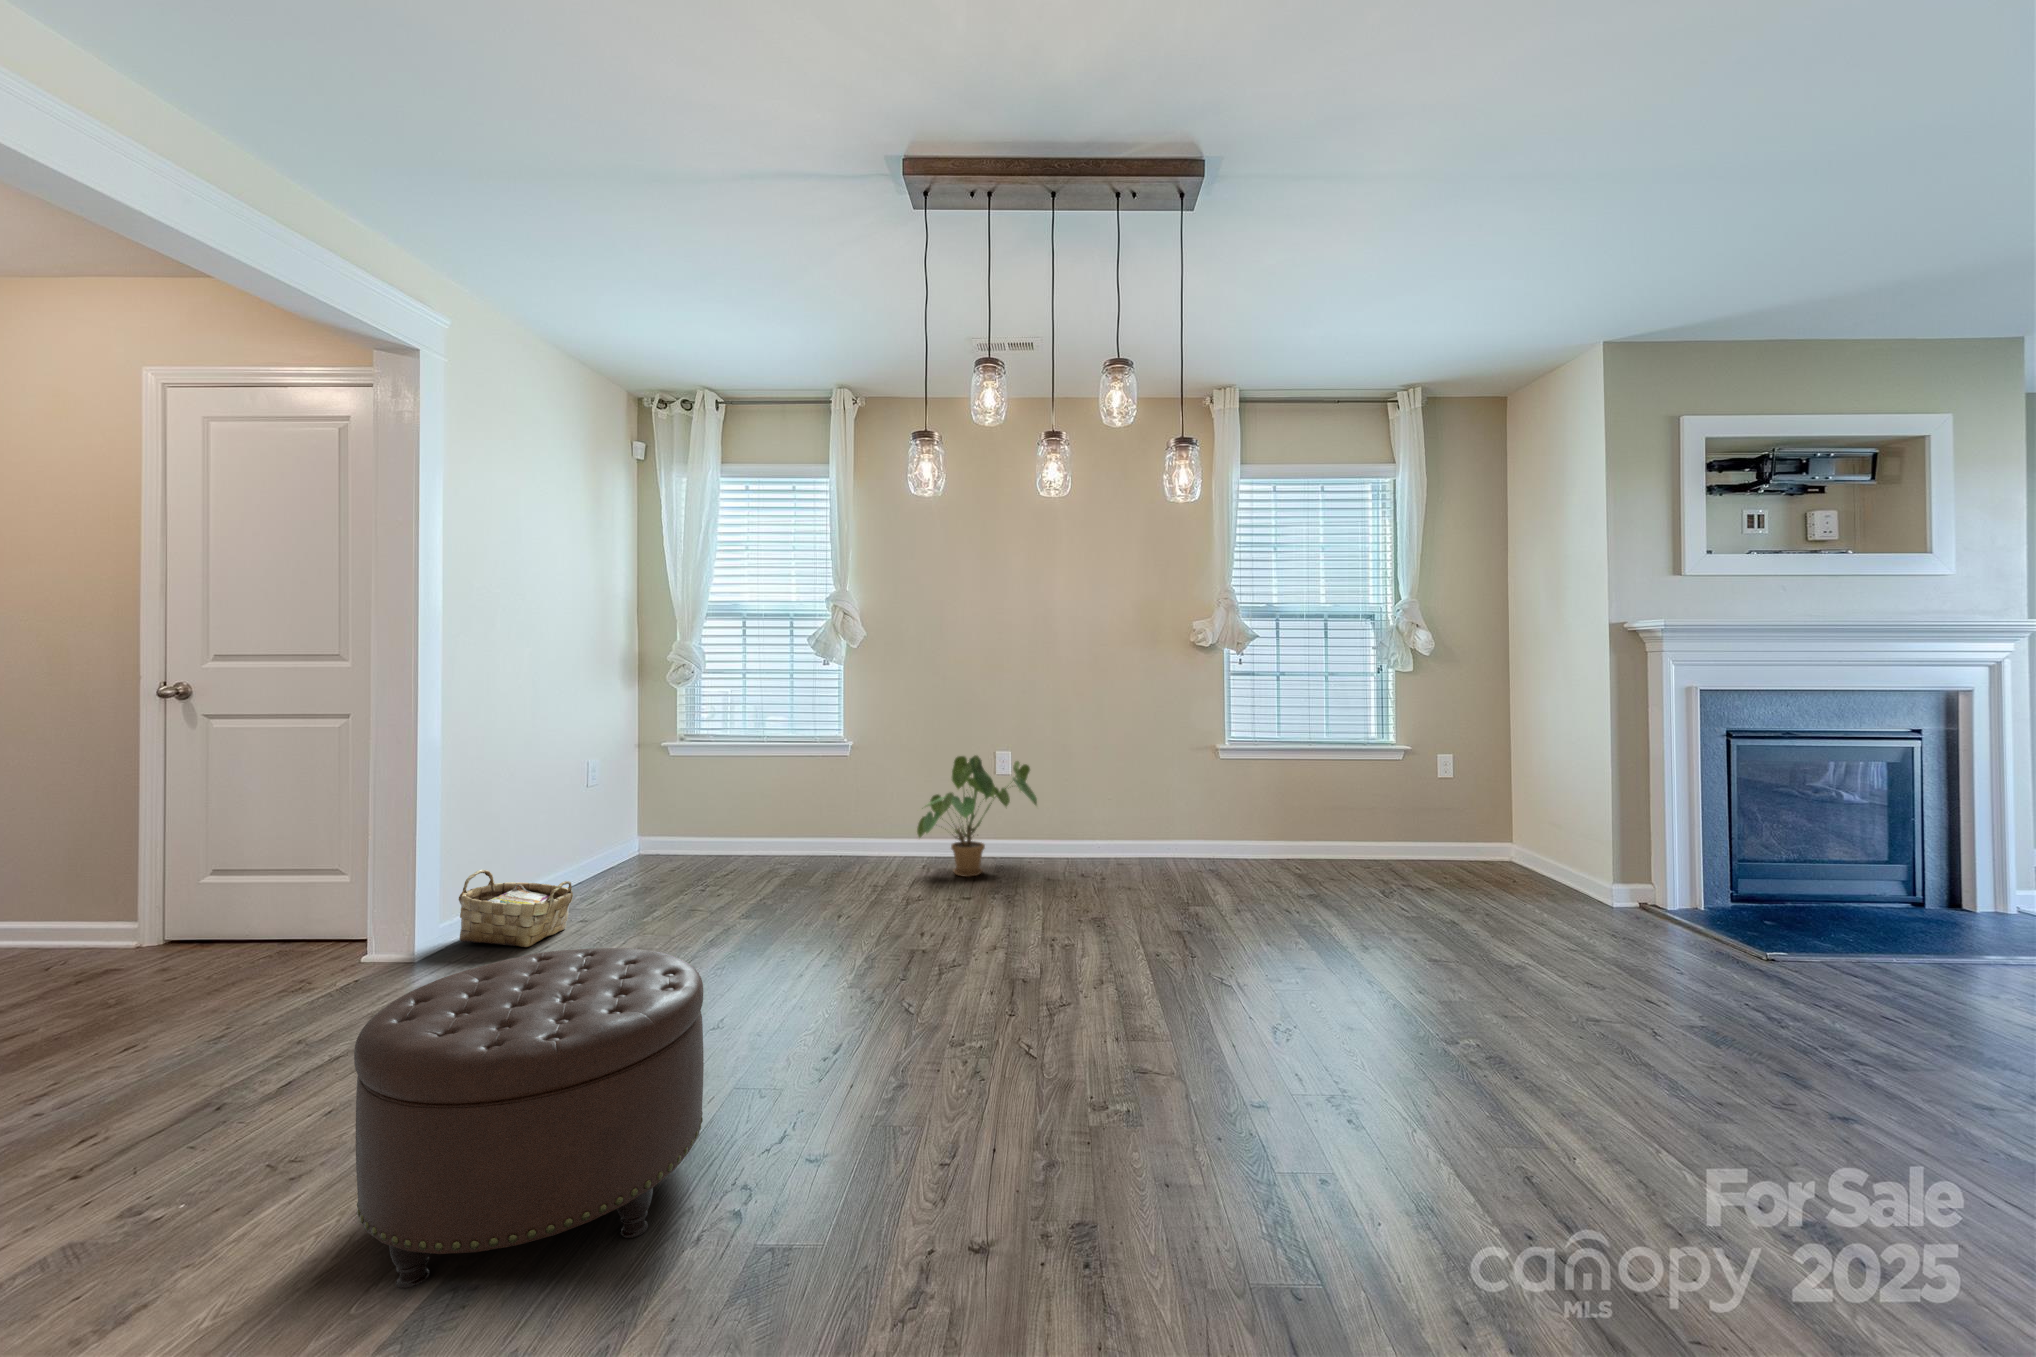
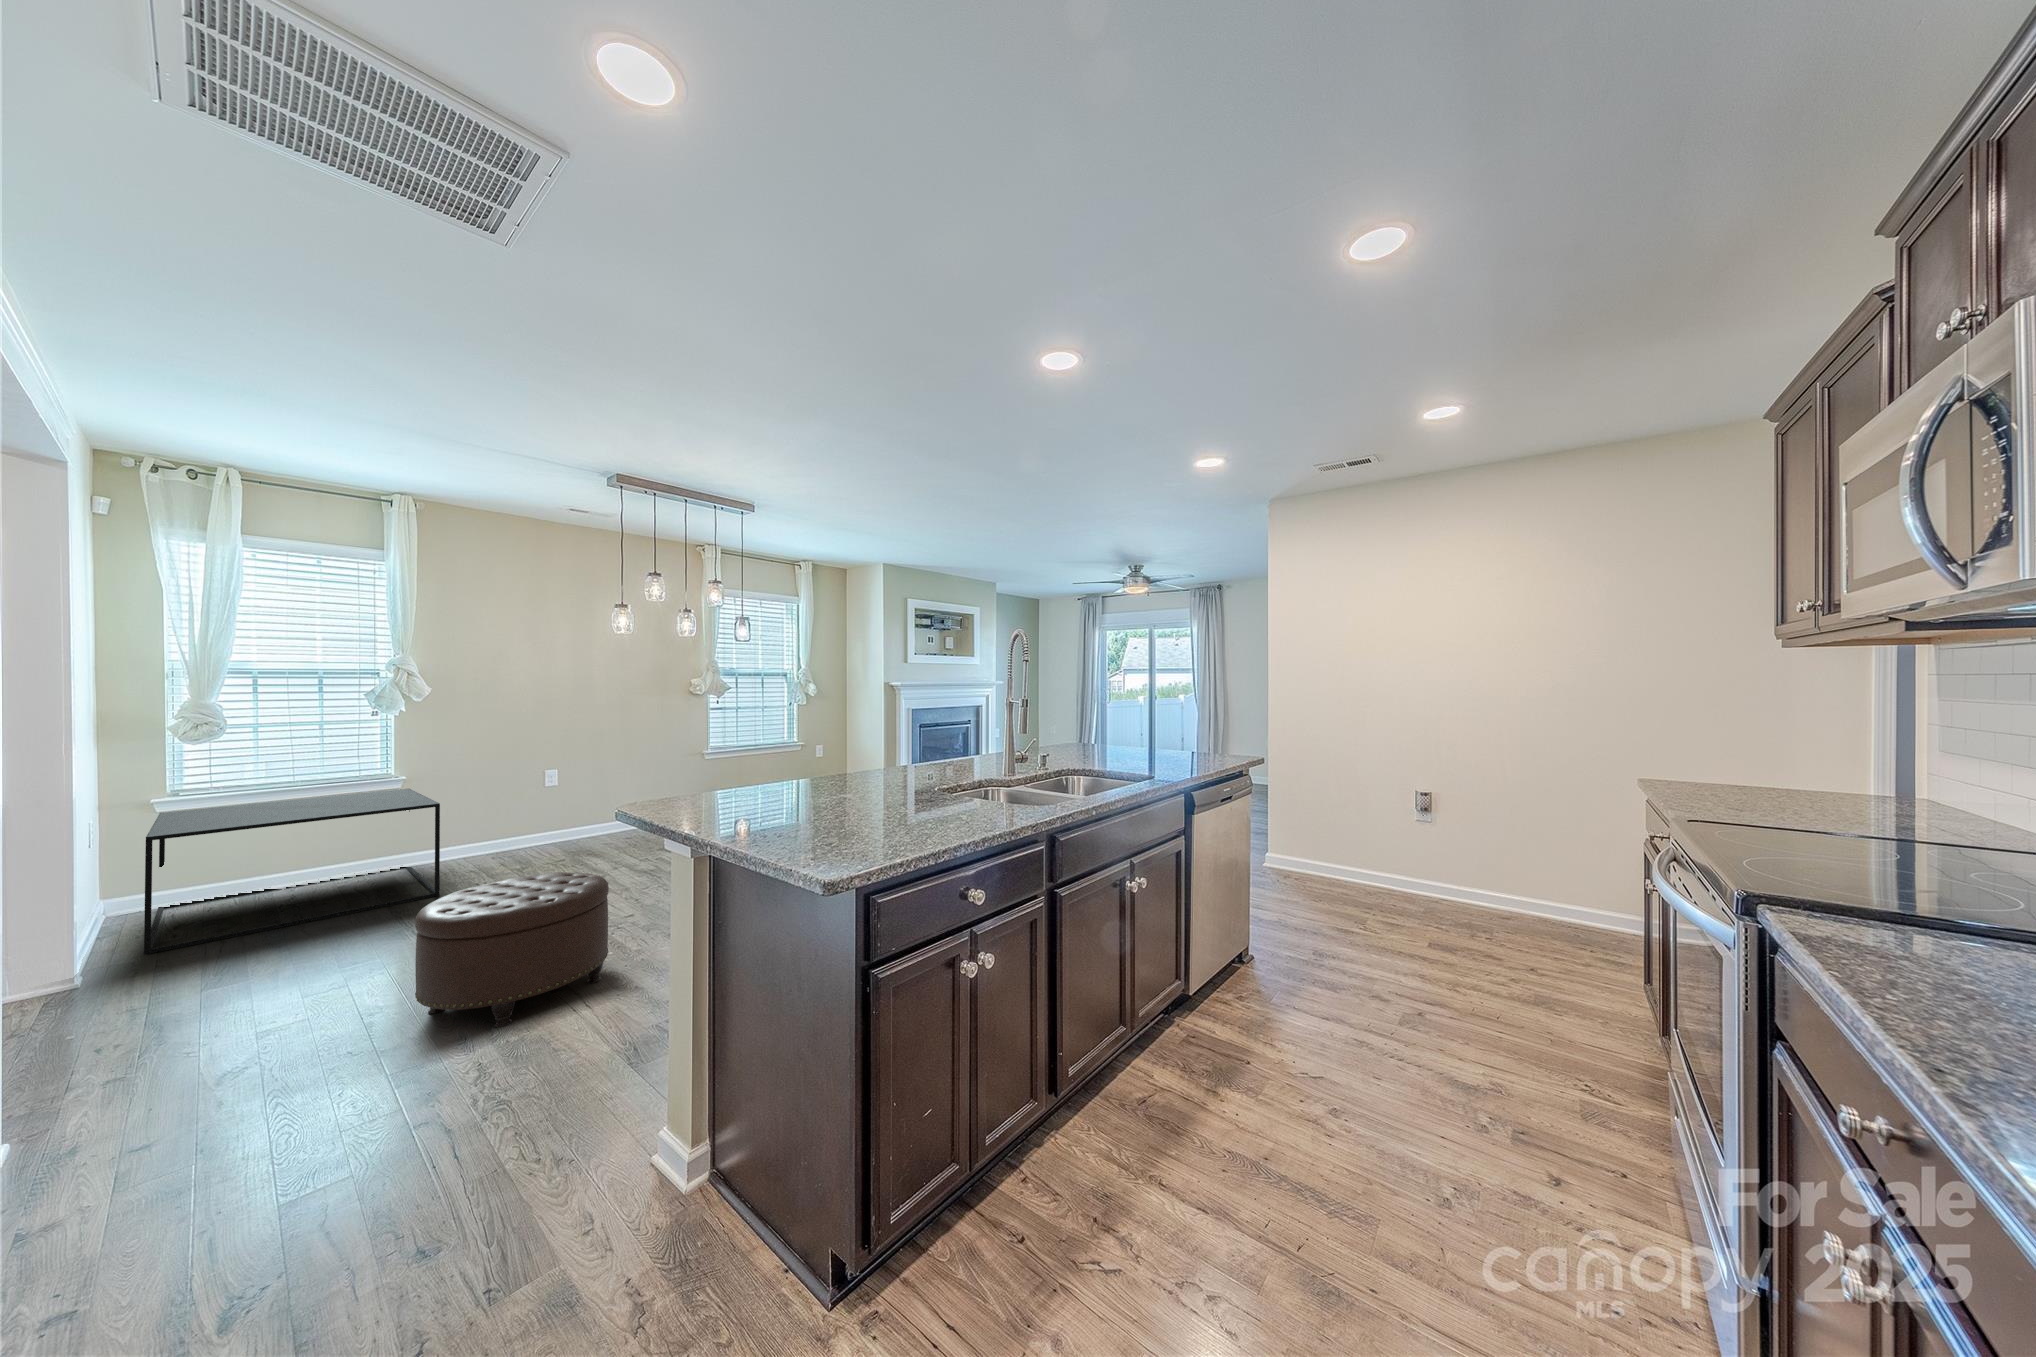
house plant: present [917,755,1037,877] -> none [489,774,596,857]
coffee table: none [579,759,858,910] -> present [144,789,440,955]
woven basket: present [458,870,573,947] -> none [35,916,193,997]

